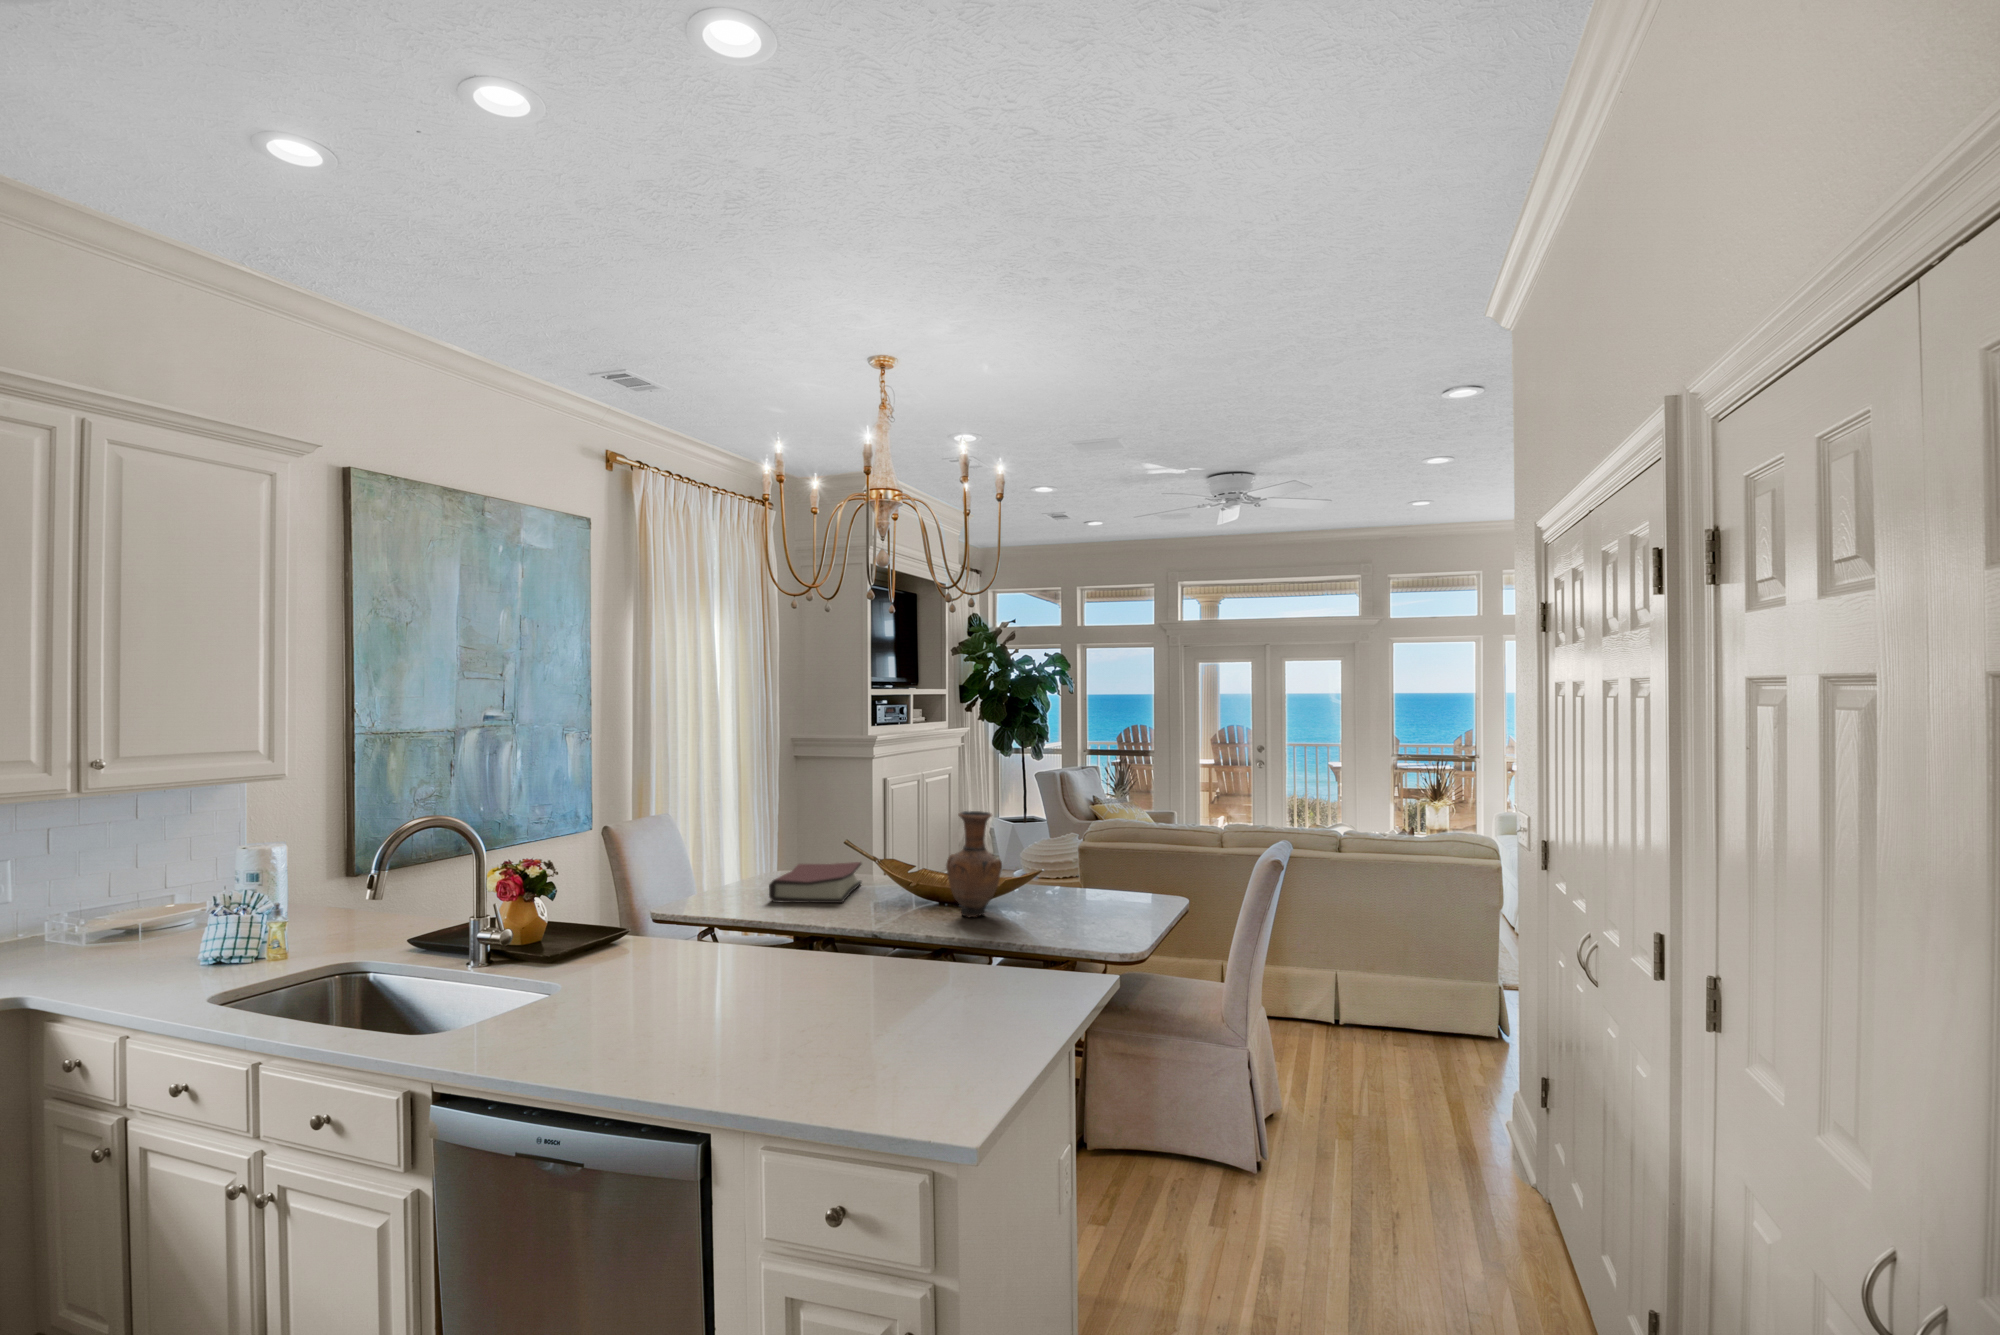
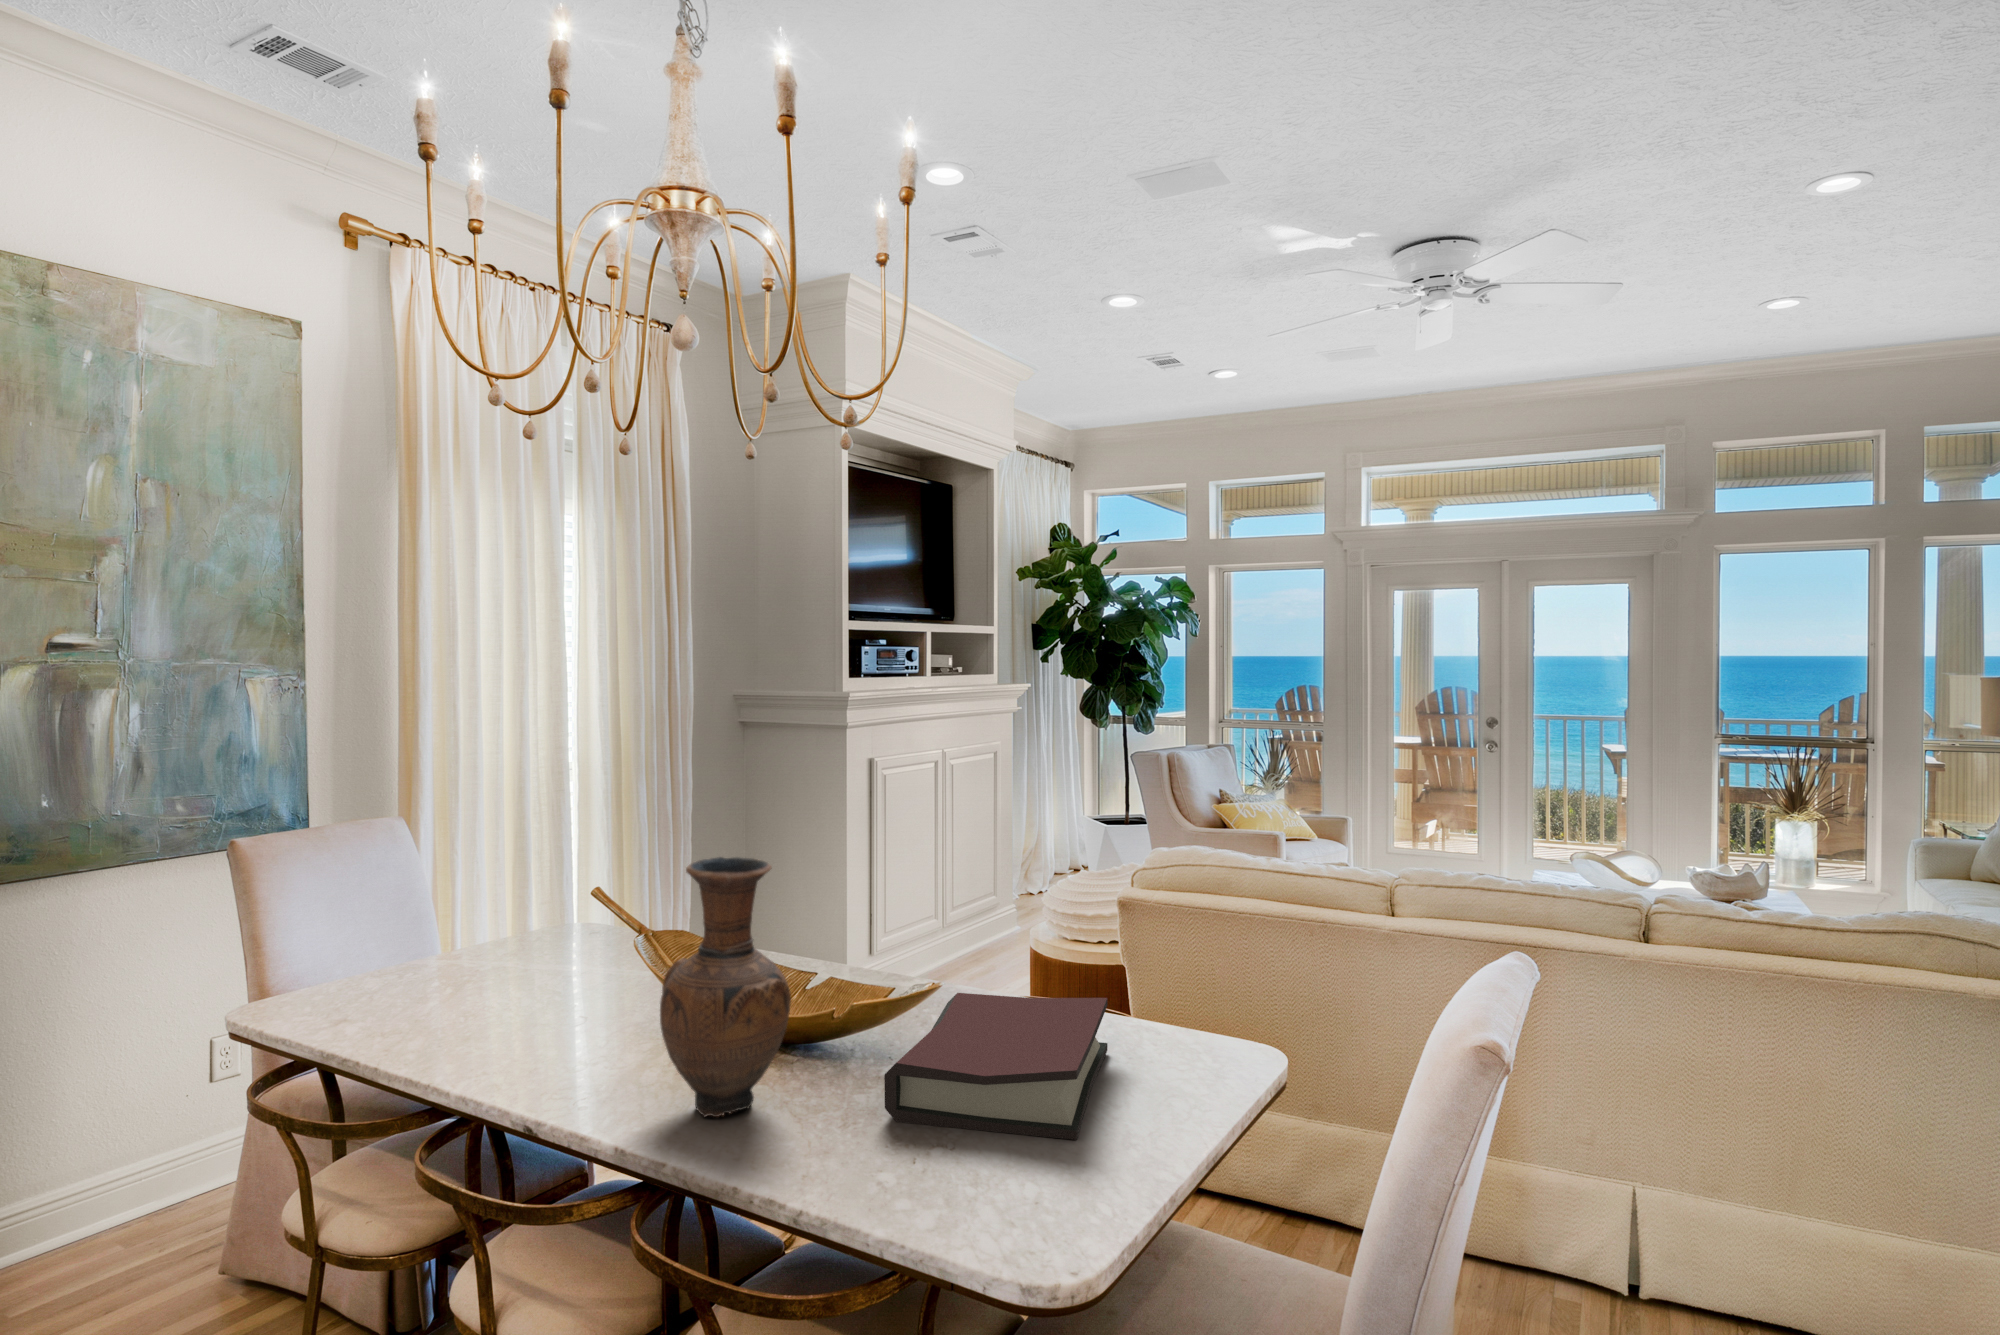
hardback book: present [769,862,861,903] -> present [884,993,1108,1140]

